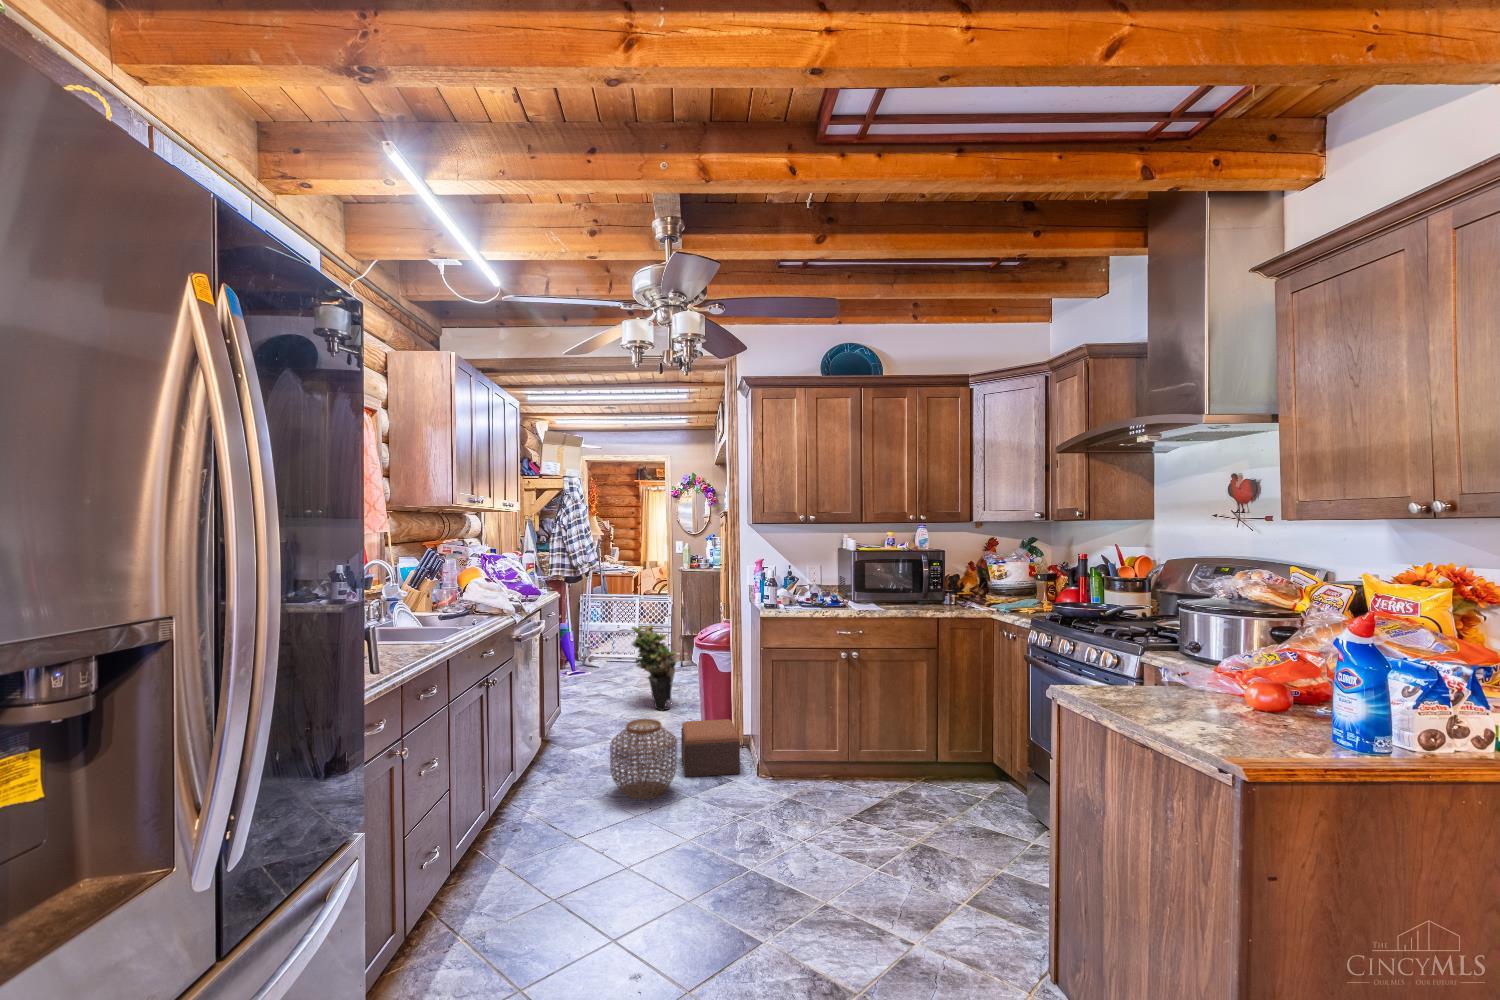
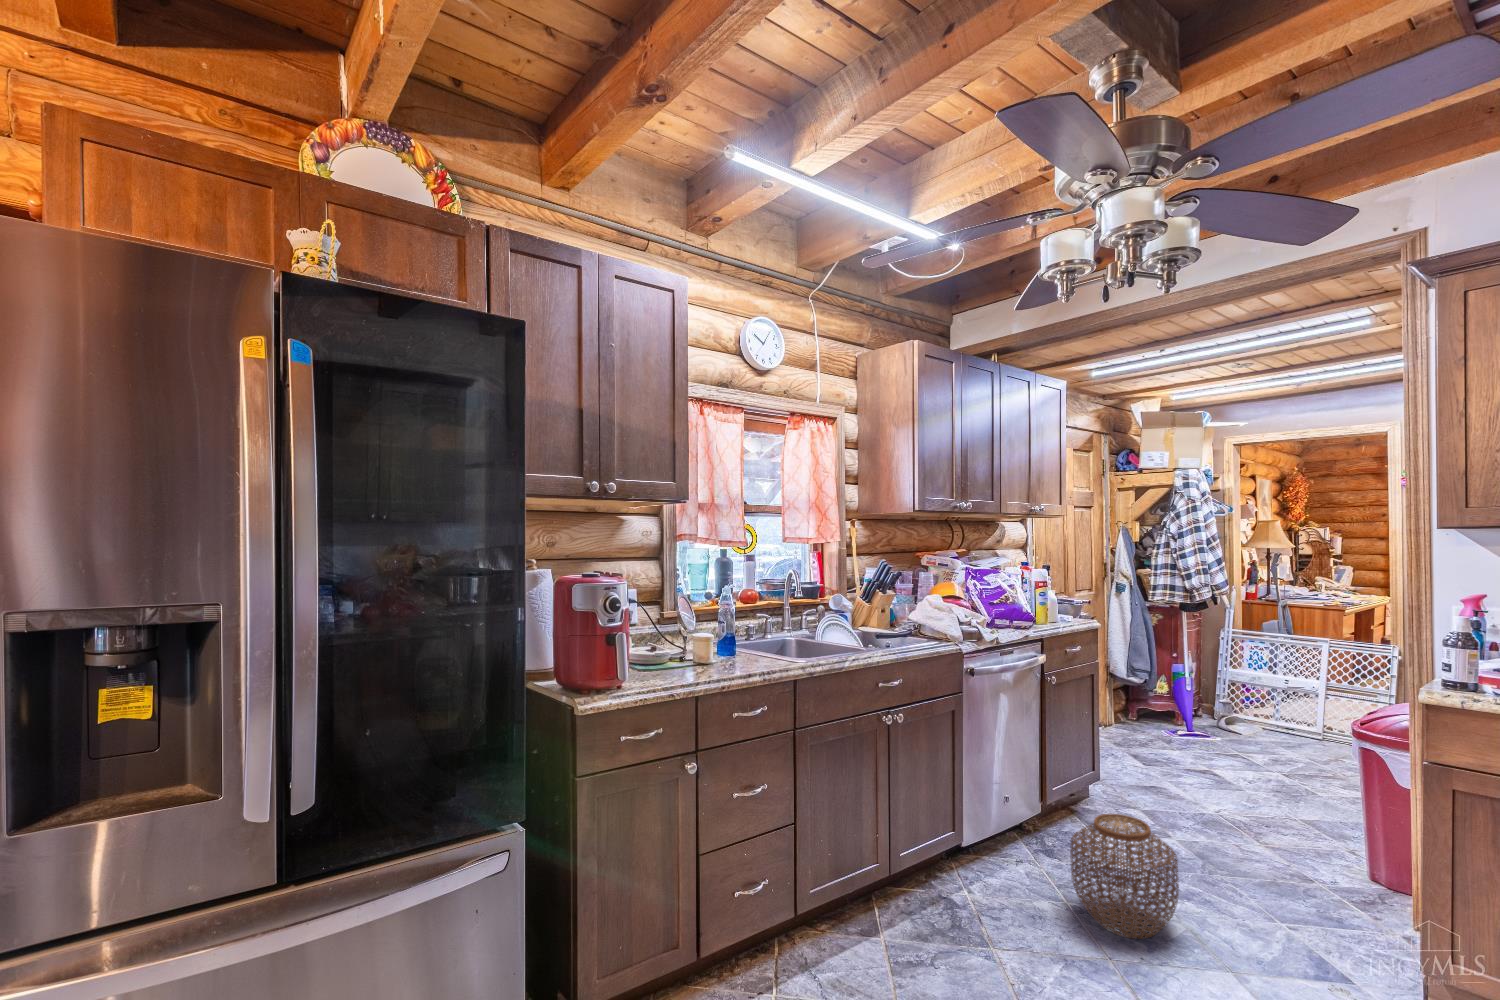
potted plant: present [632,625,677,711] -> none [1209,680,1296,817]
footstool: present [681,719,740,777] -> none [1210,843,1332,964]

